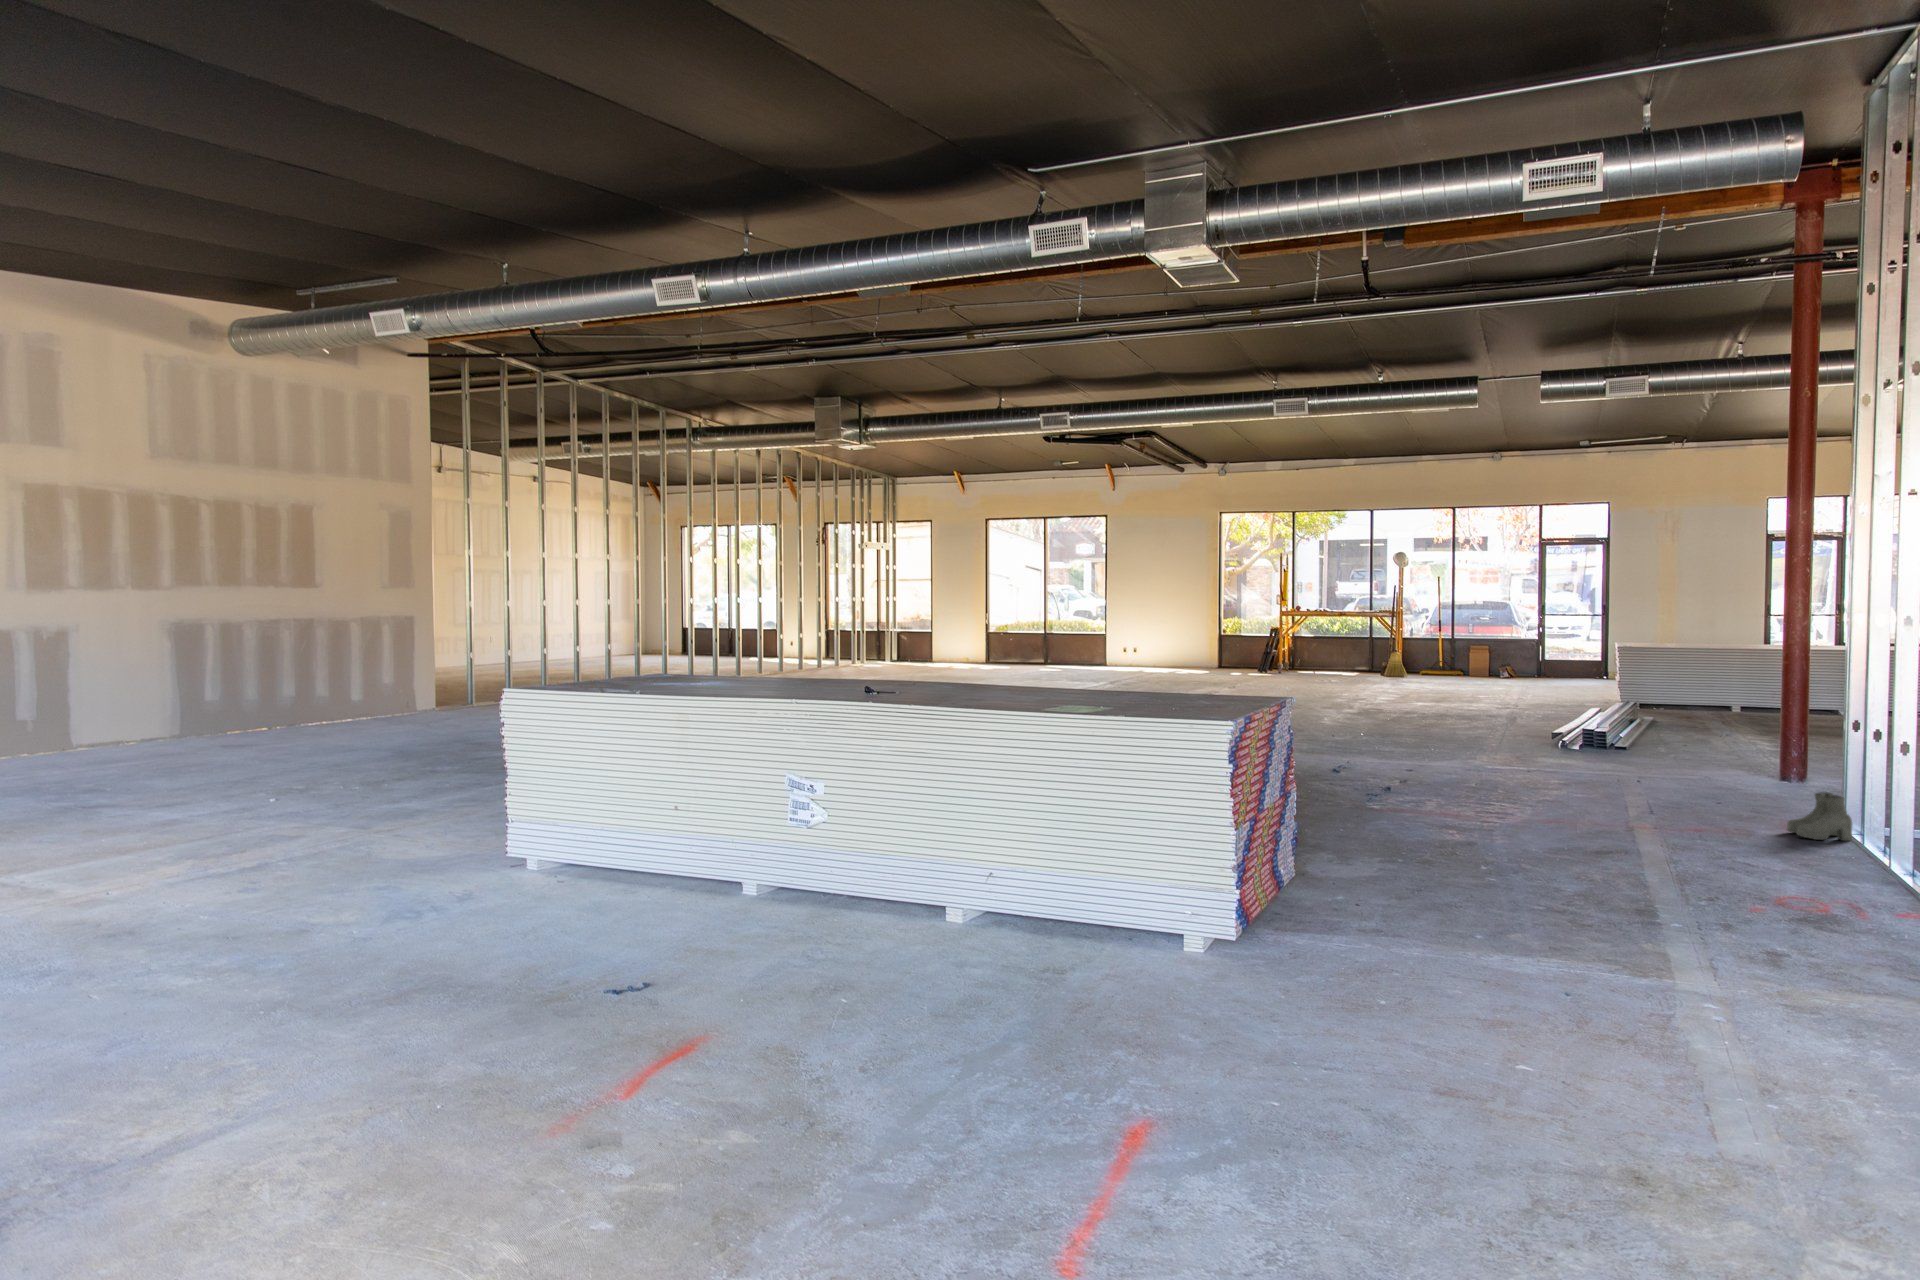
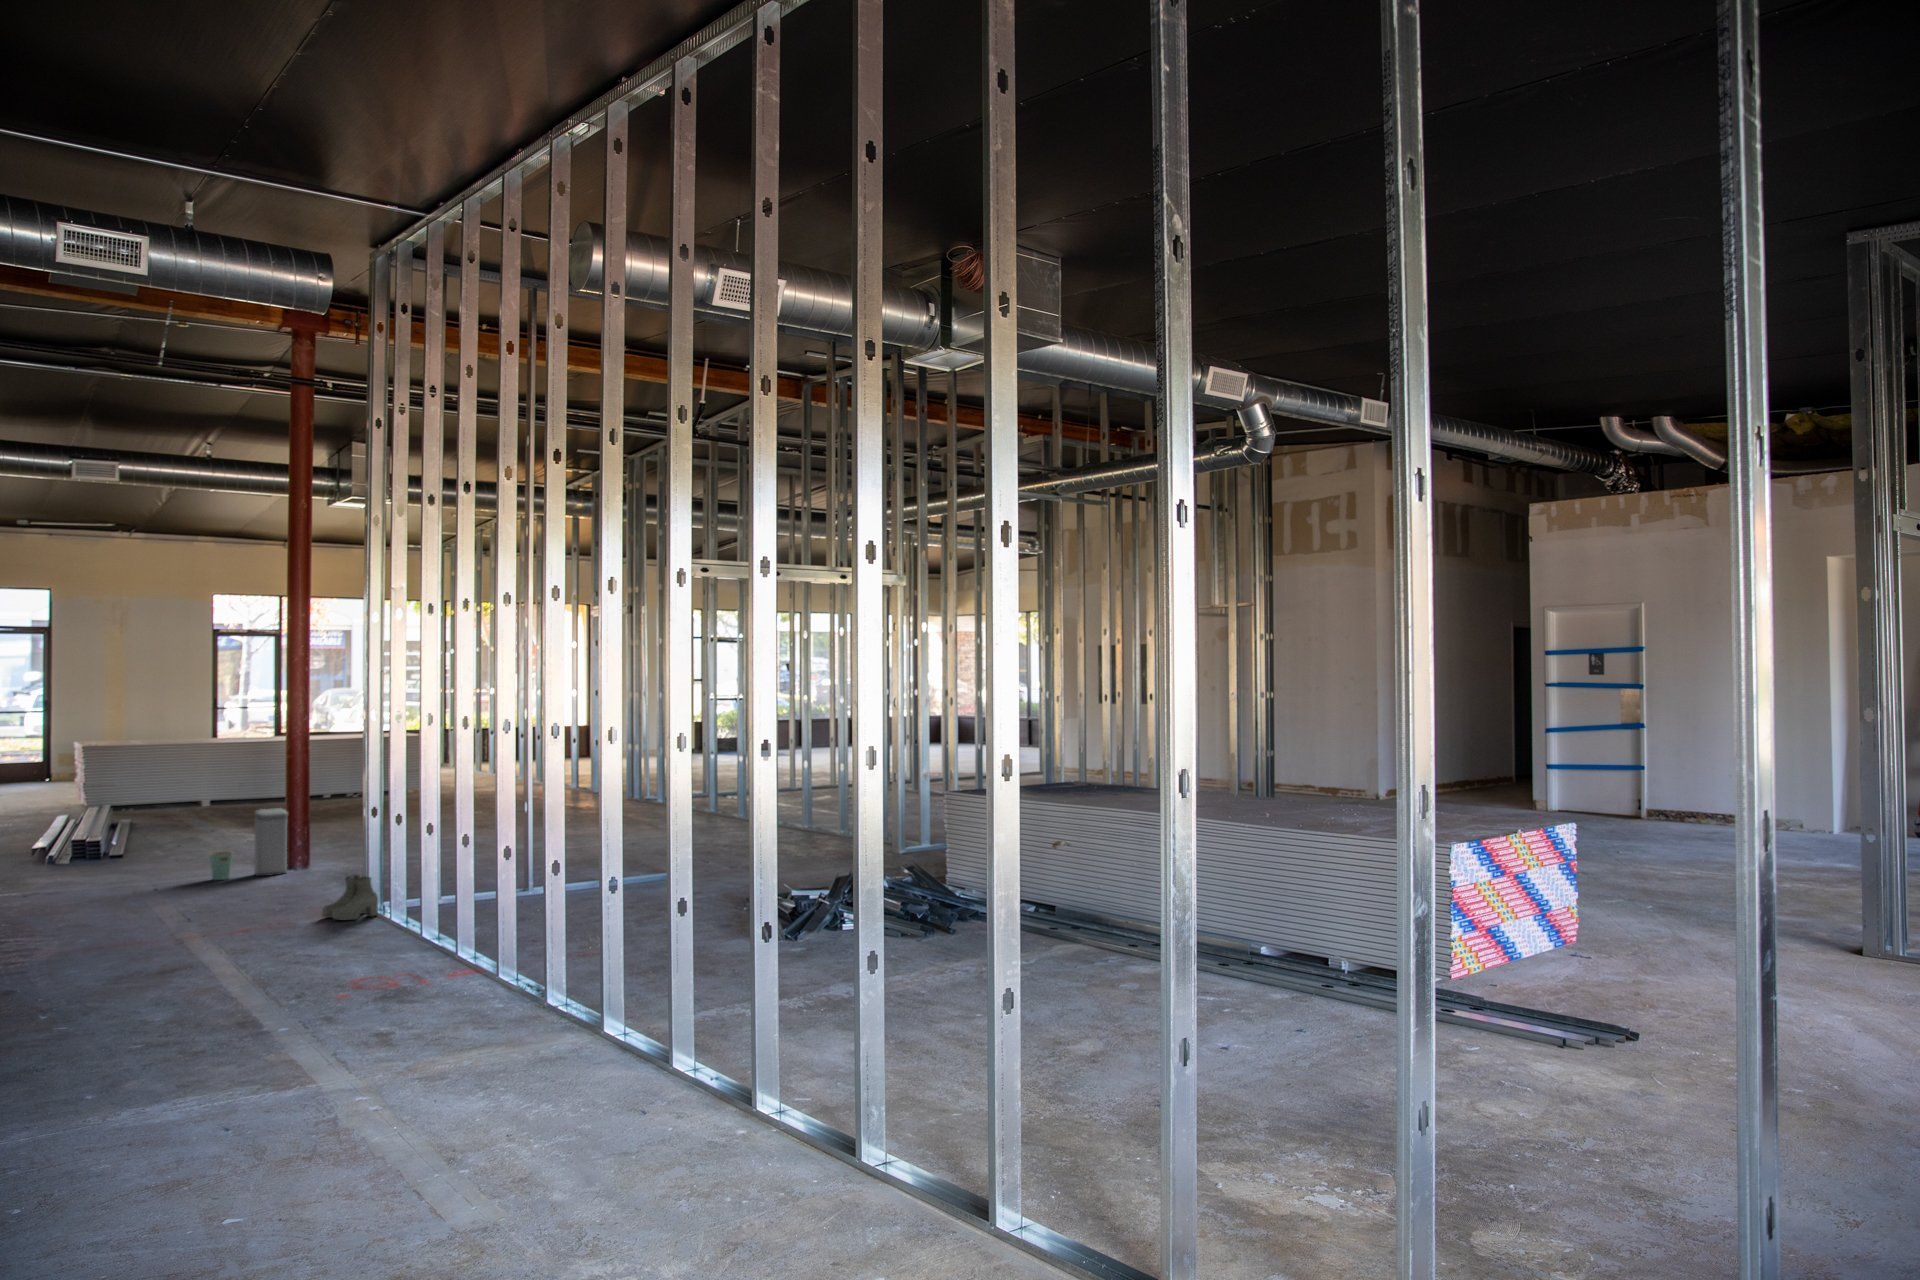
trash can: none [1696,715,1779,784] -> present [209,808,288,880]

